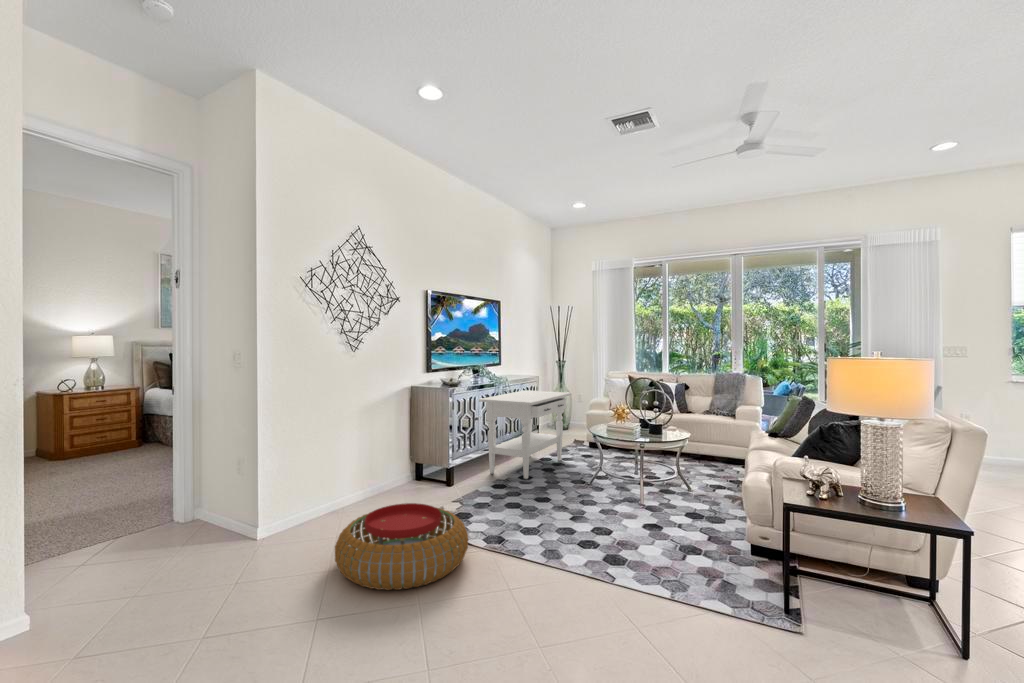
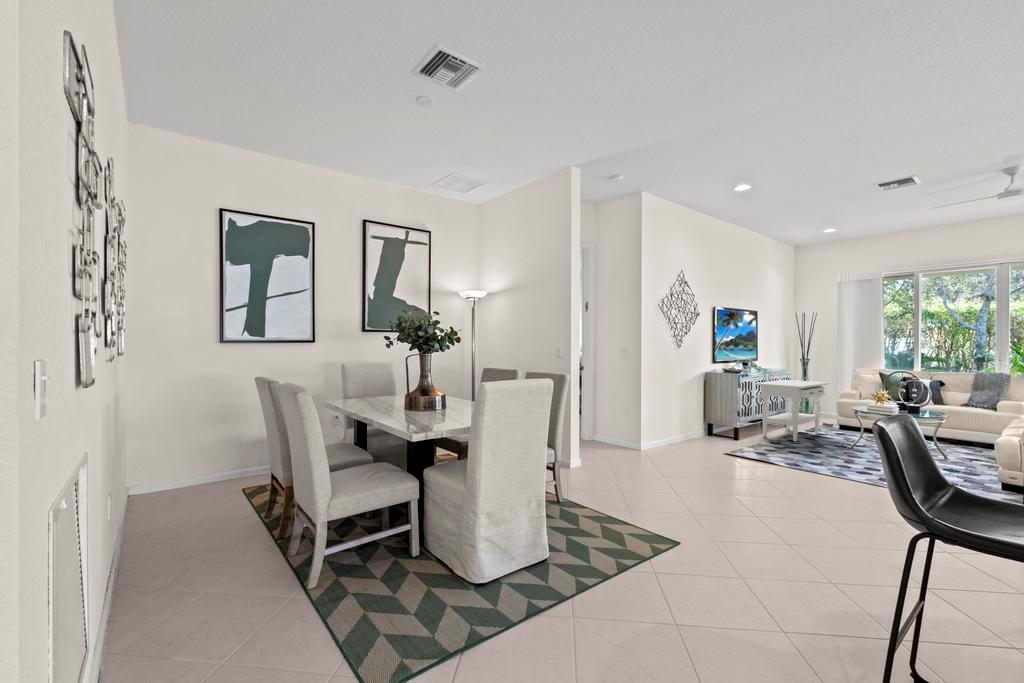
pouf: present [335,503,468,590] -> none [700,438,783,477]

